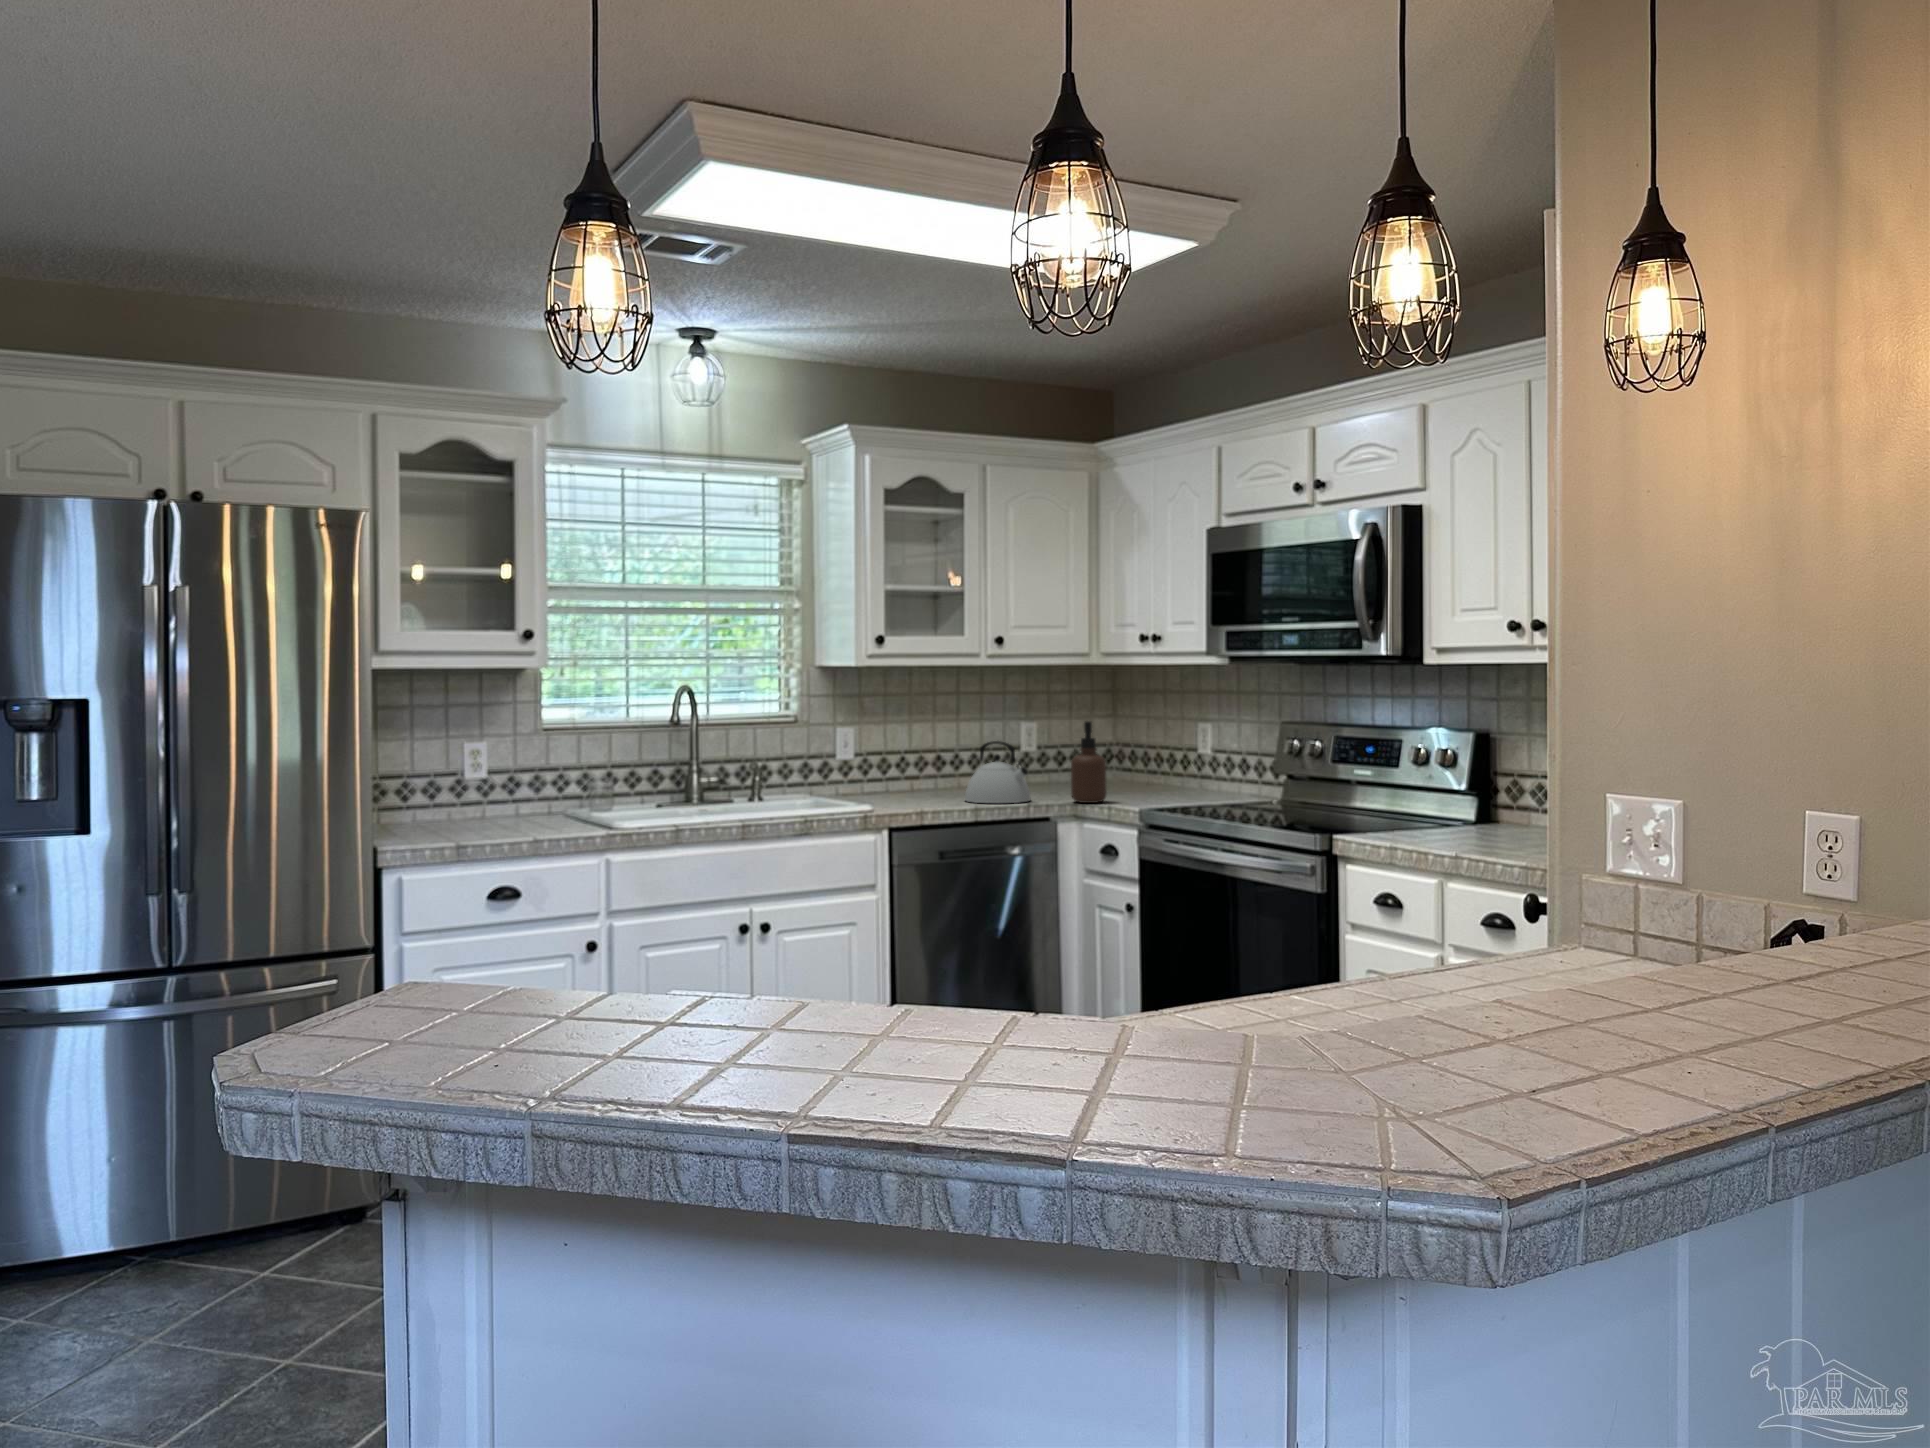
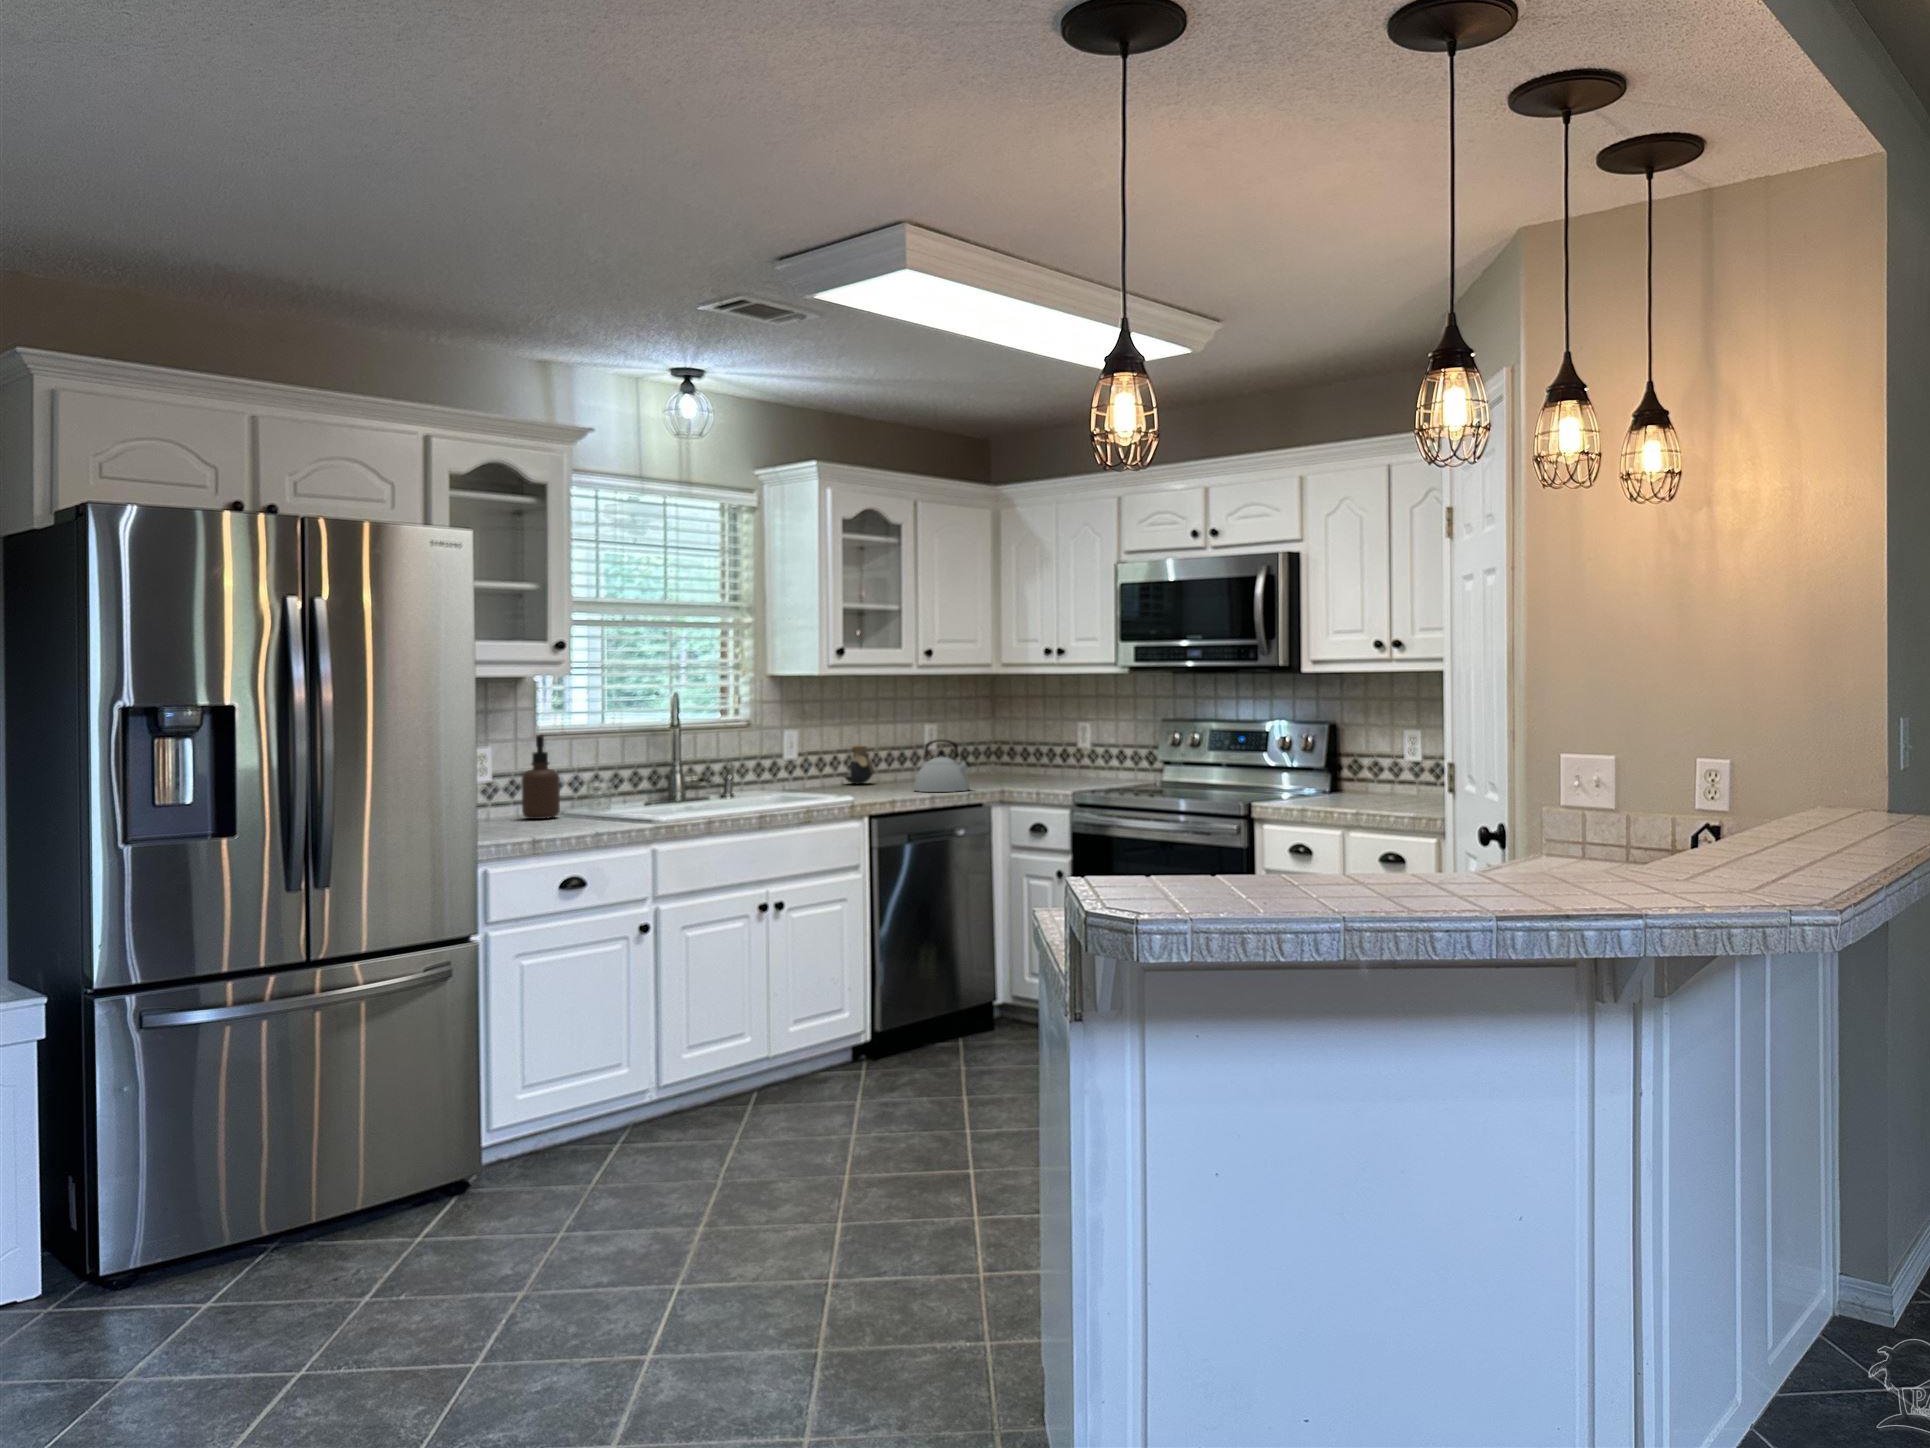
soap dispenser: present [1071,721,1107,803] -> present [521,735,560,819]
jar: none [911,745,947,789] -> present [845,746,874,784]

